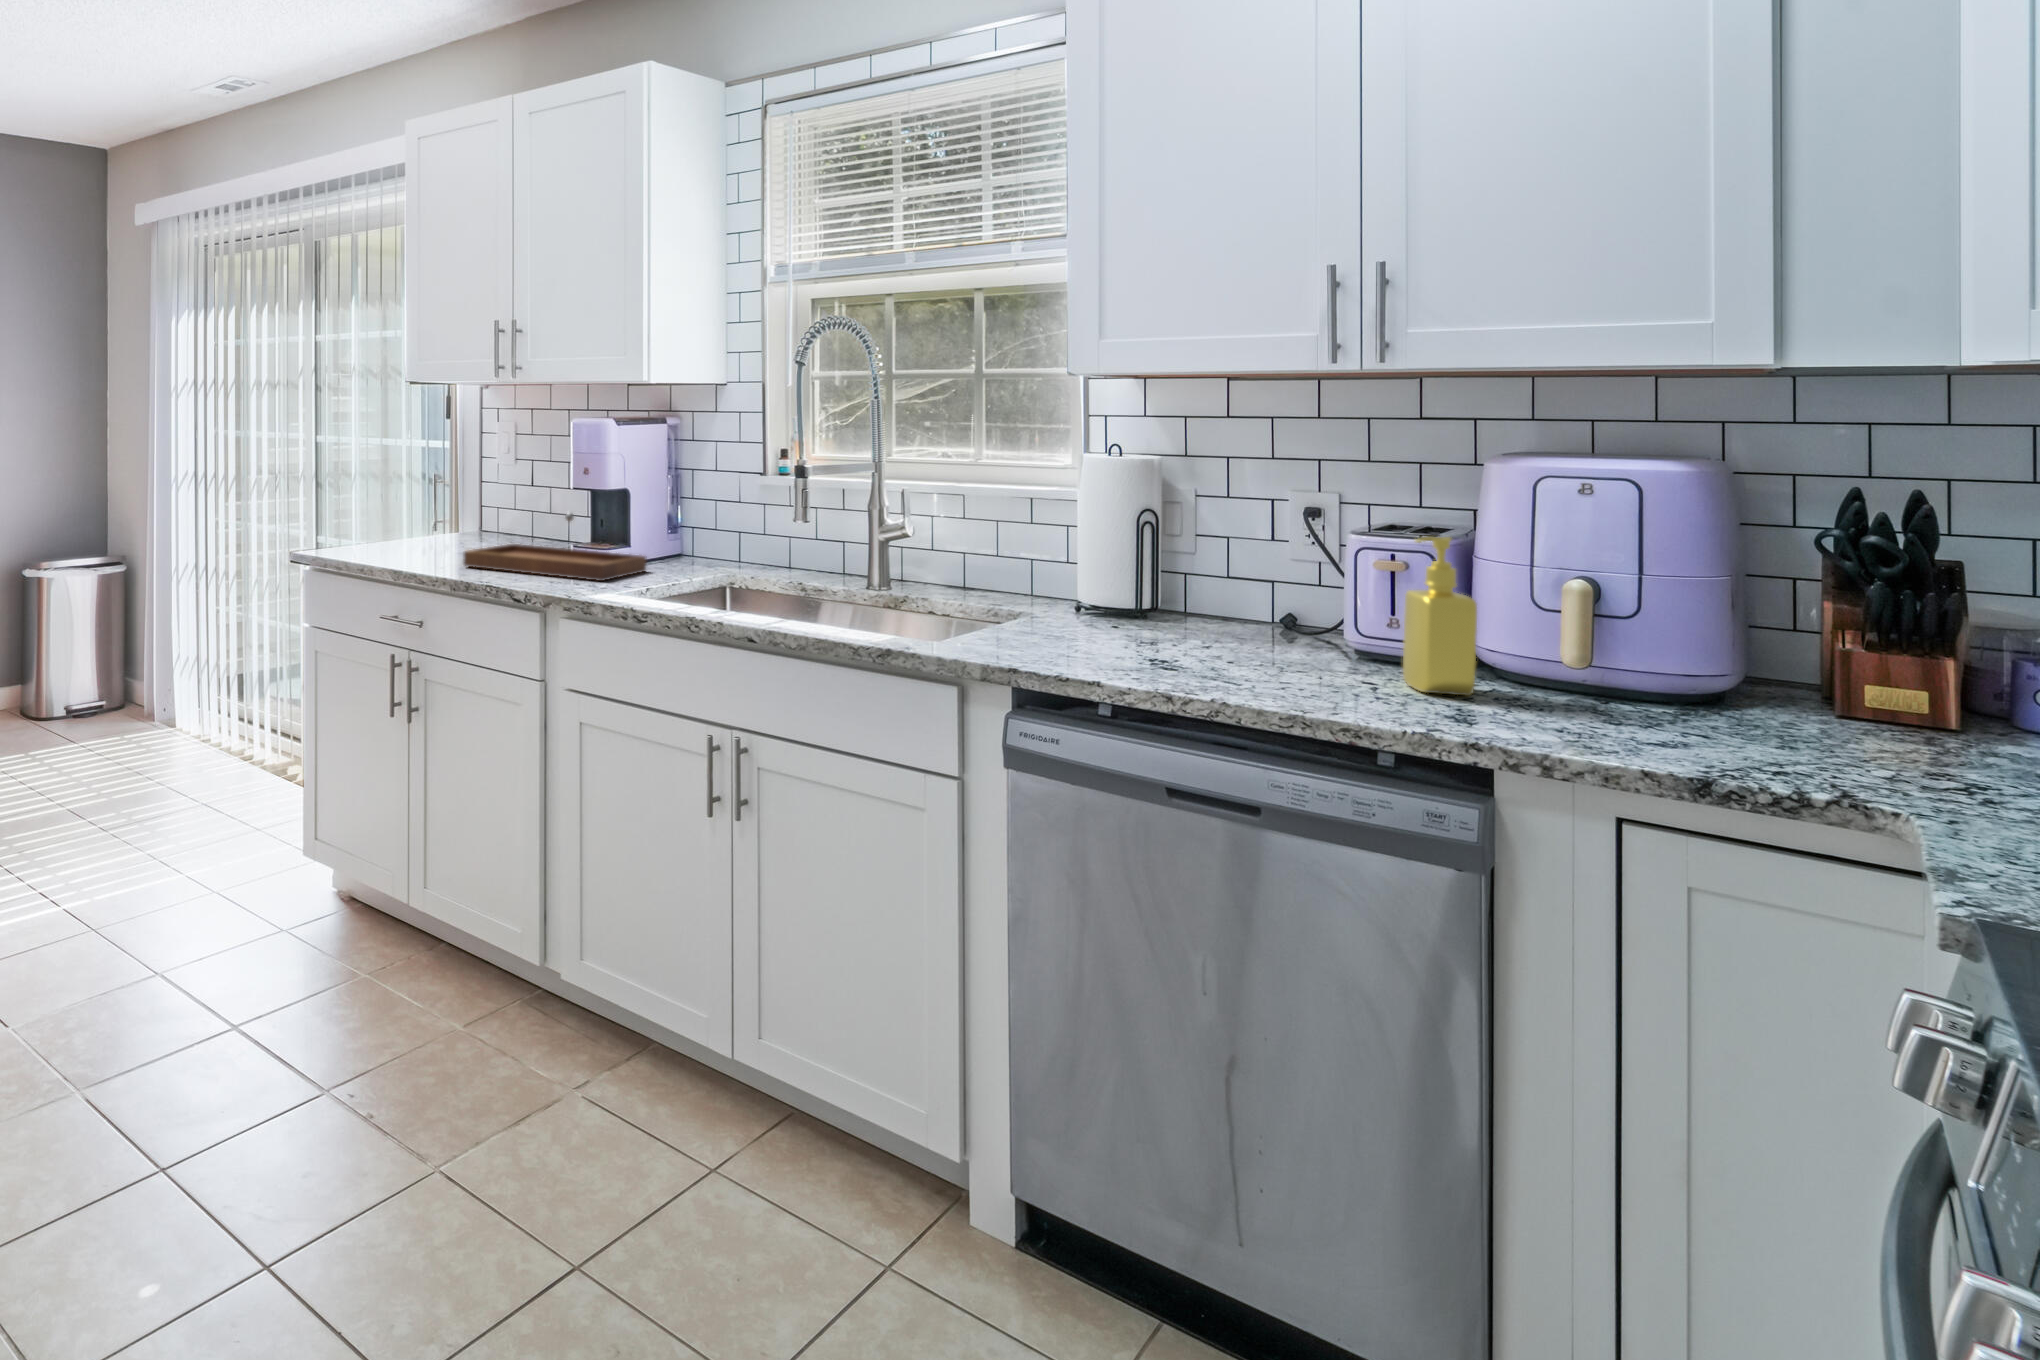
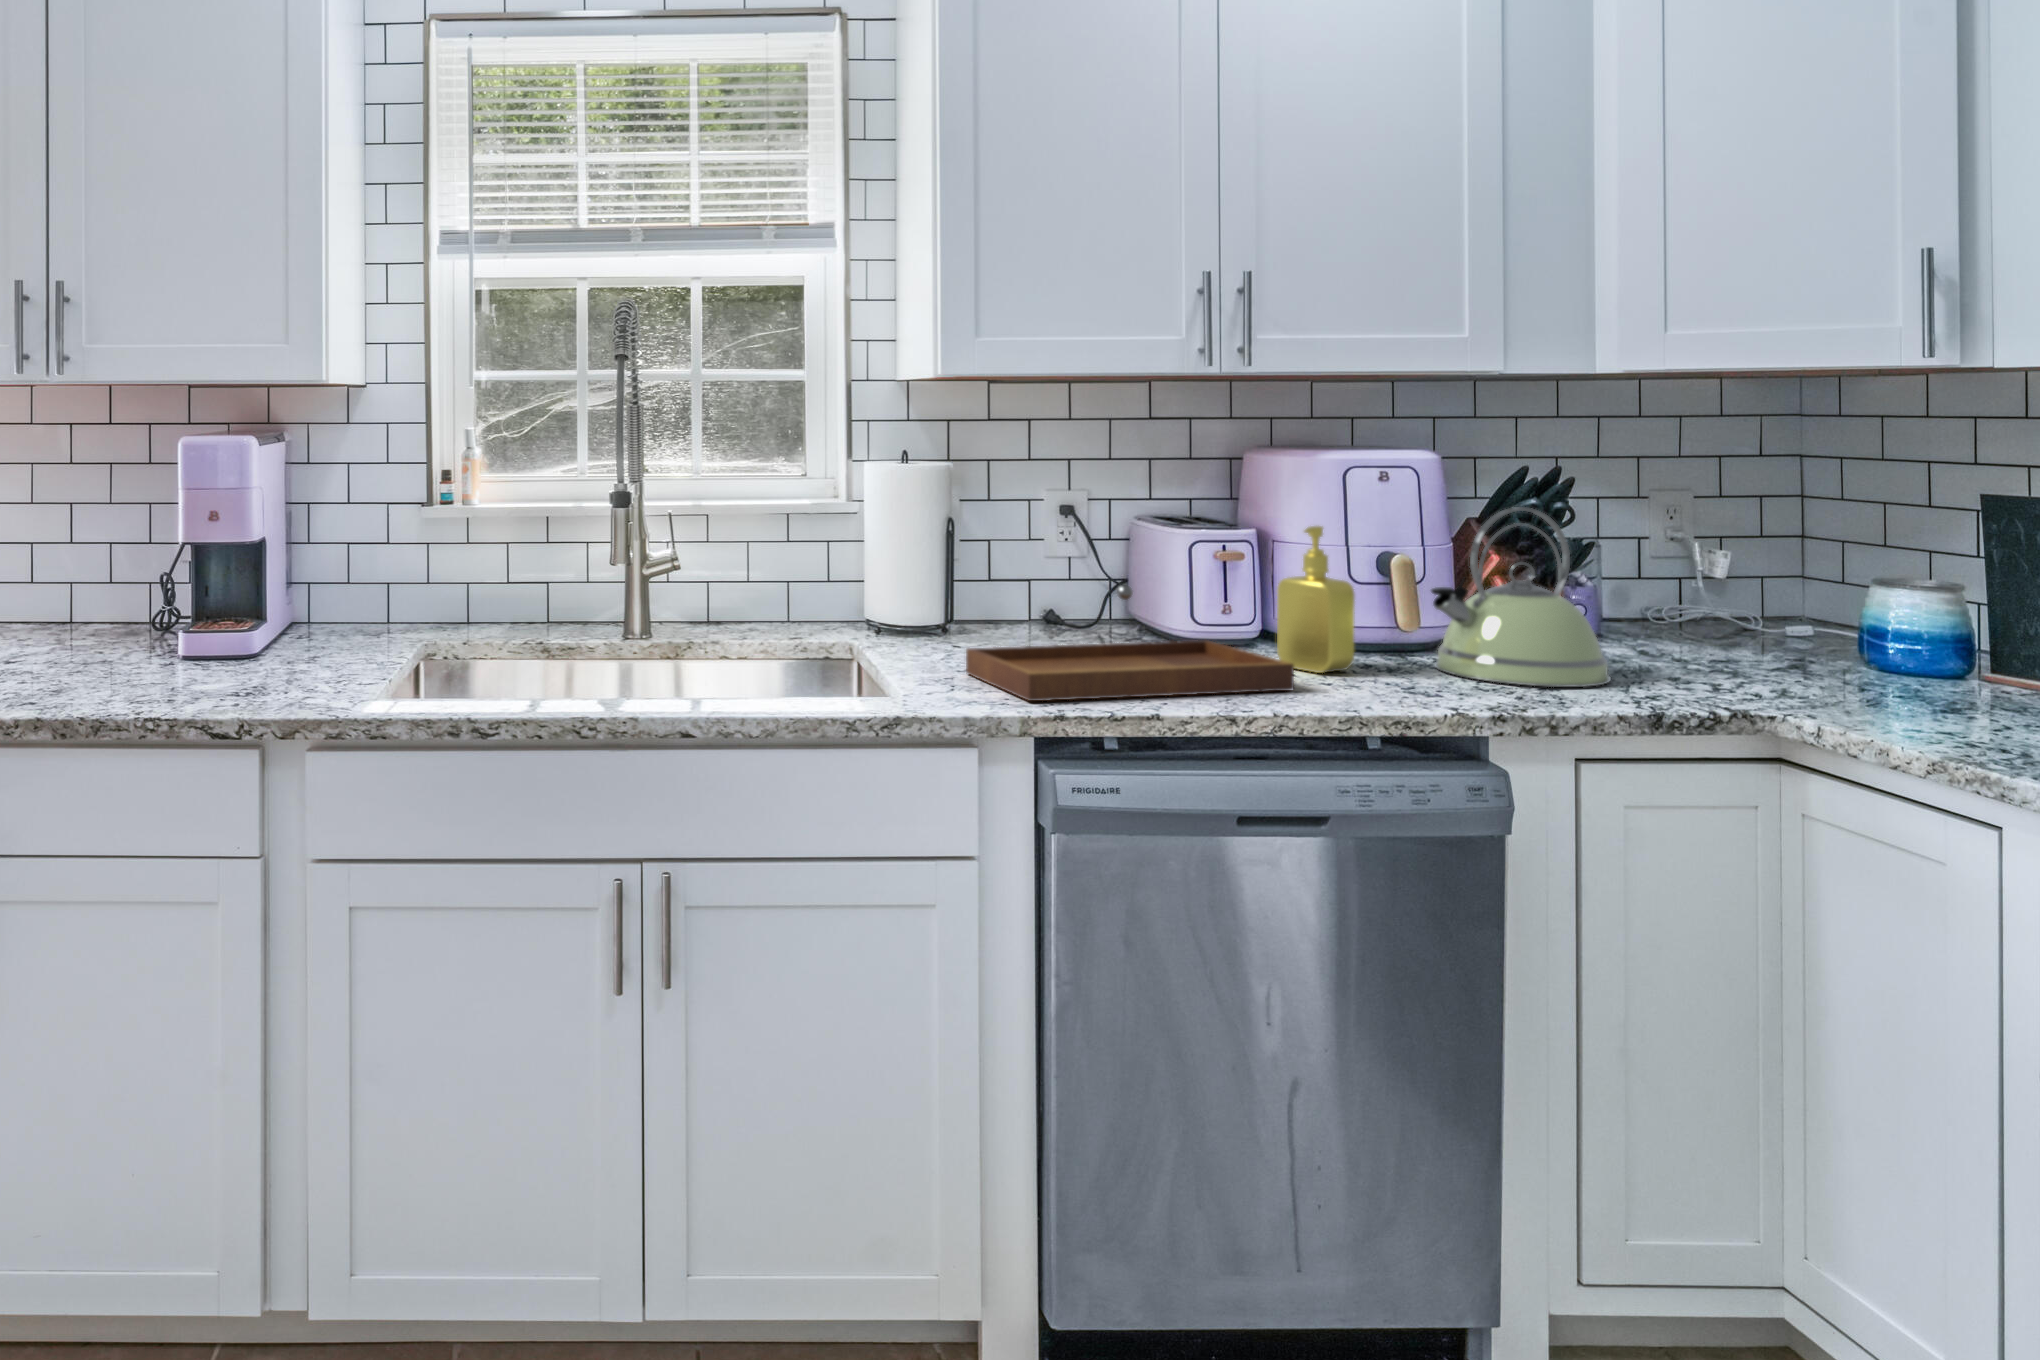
tray: present [463,513,646,581] -> present [966,585,1294,701]
kettle: none [1578,534,1862,762] -> present [1431,507,1611,687]

